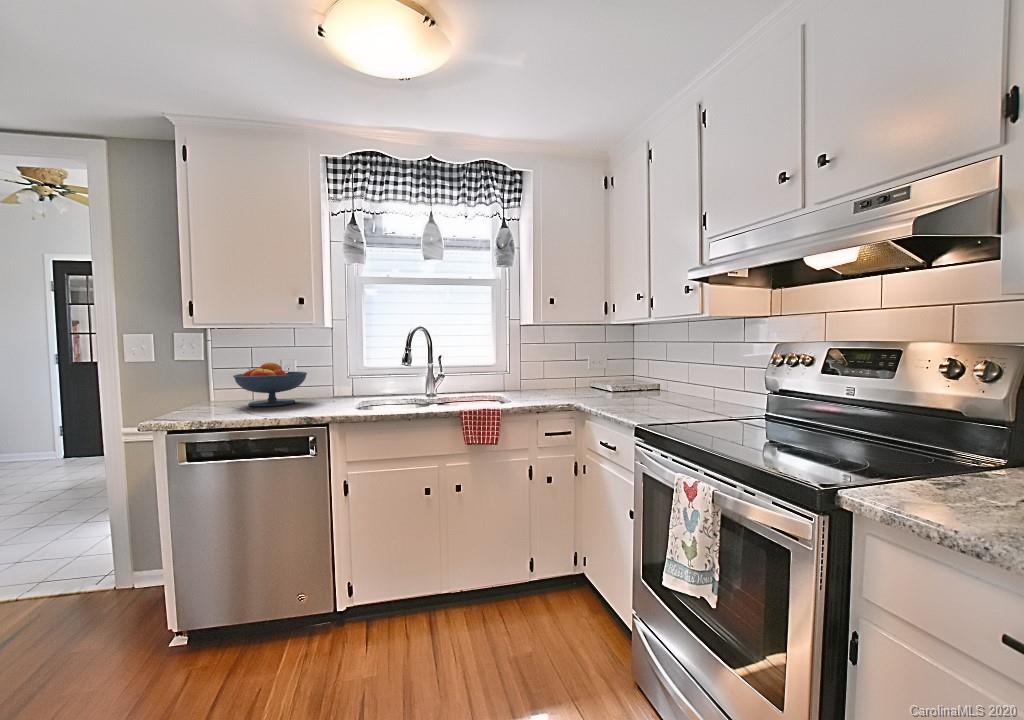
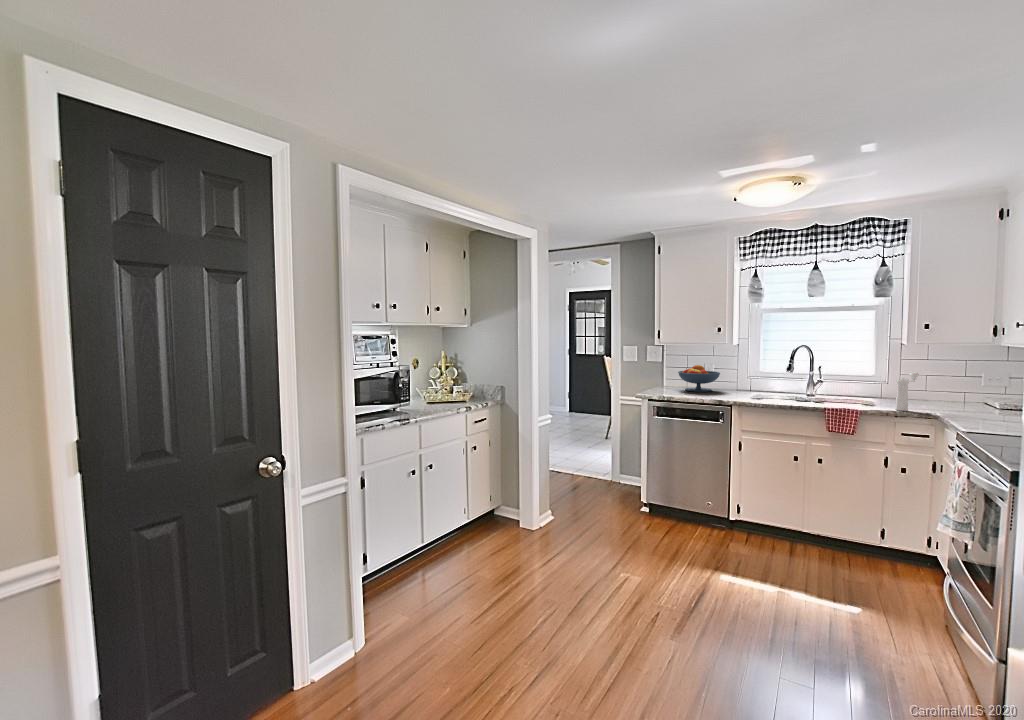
pepper mill: none [535,355,552,403] -> present [896,372,919,411]

